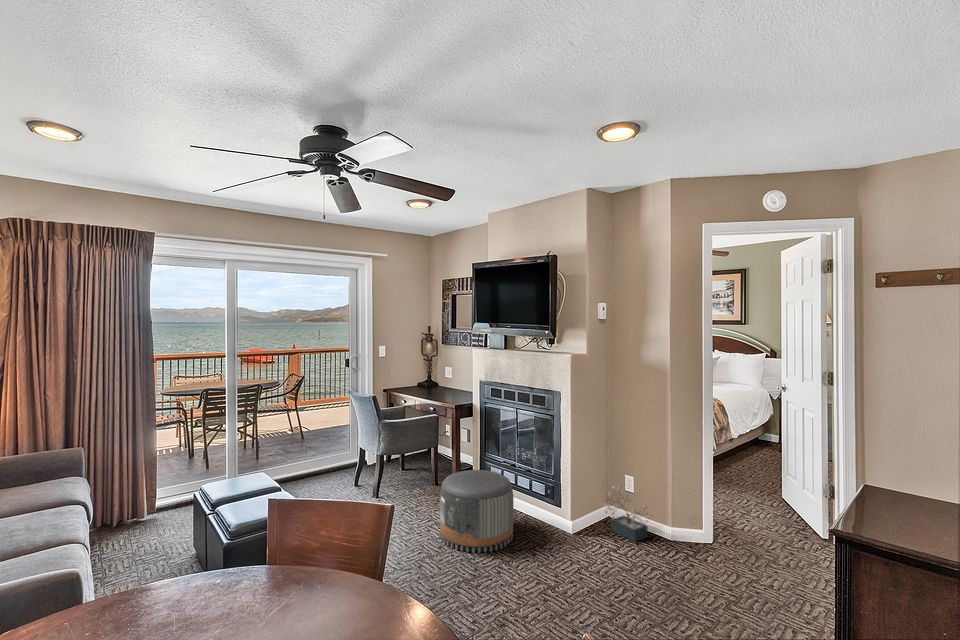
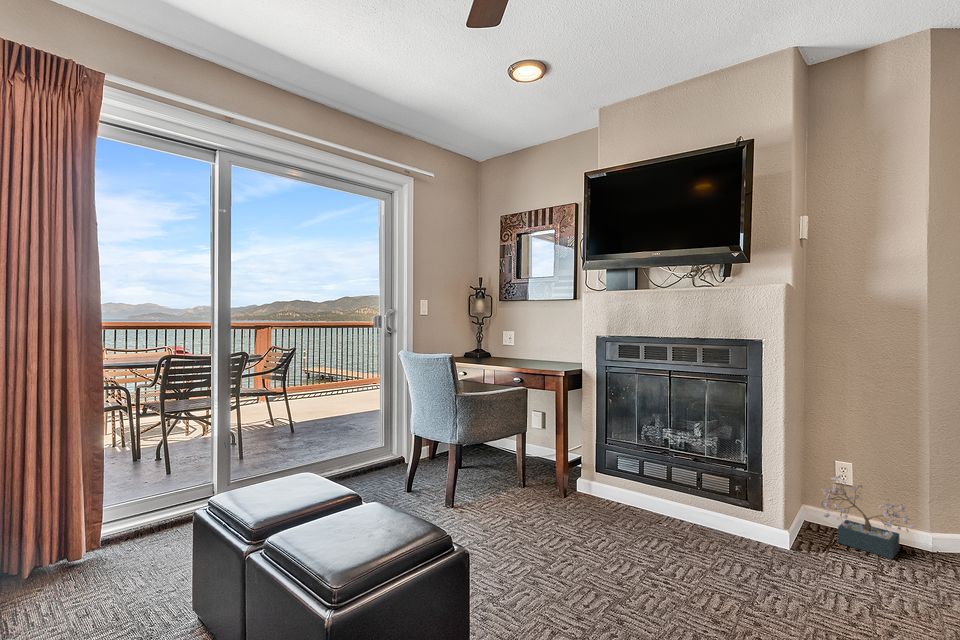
pouf: present [440,470,513,553] -> none [595,459,717,591]

